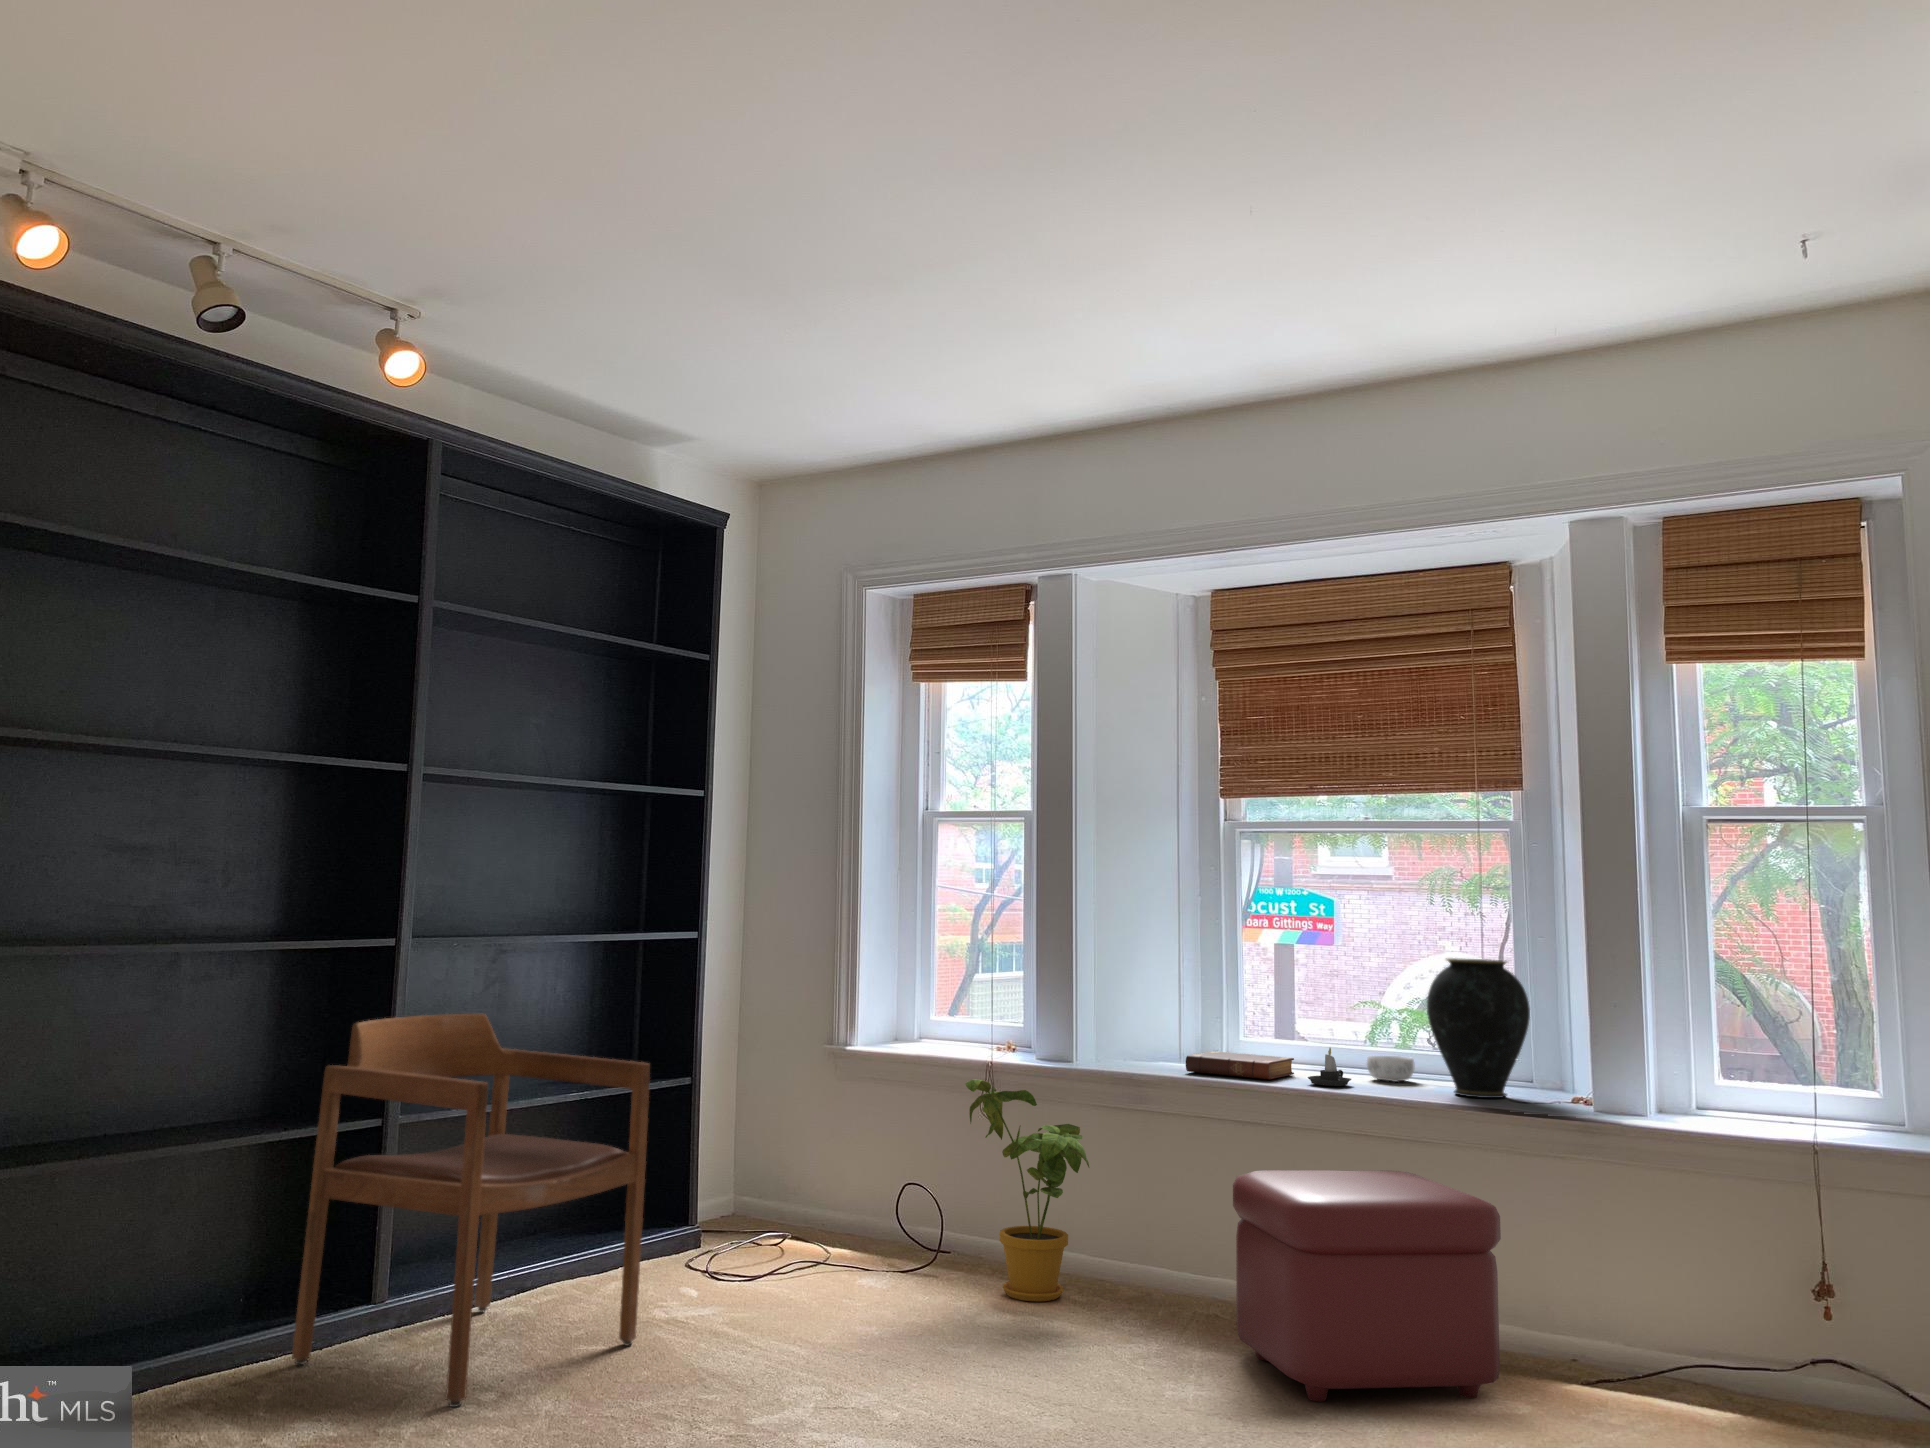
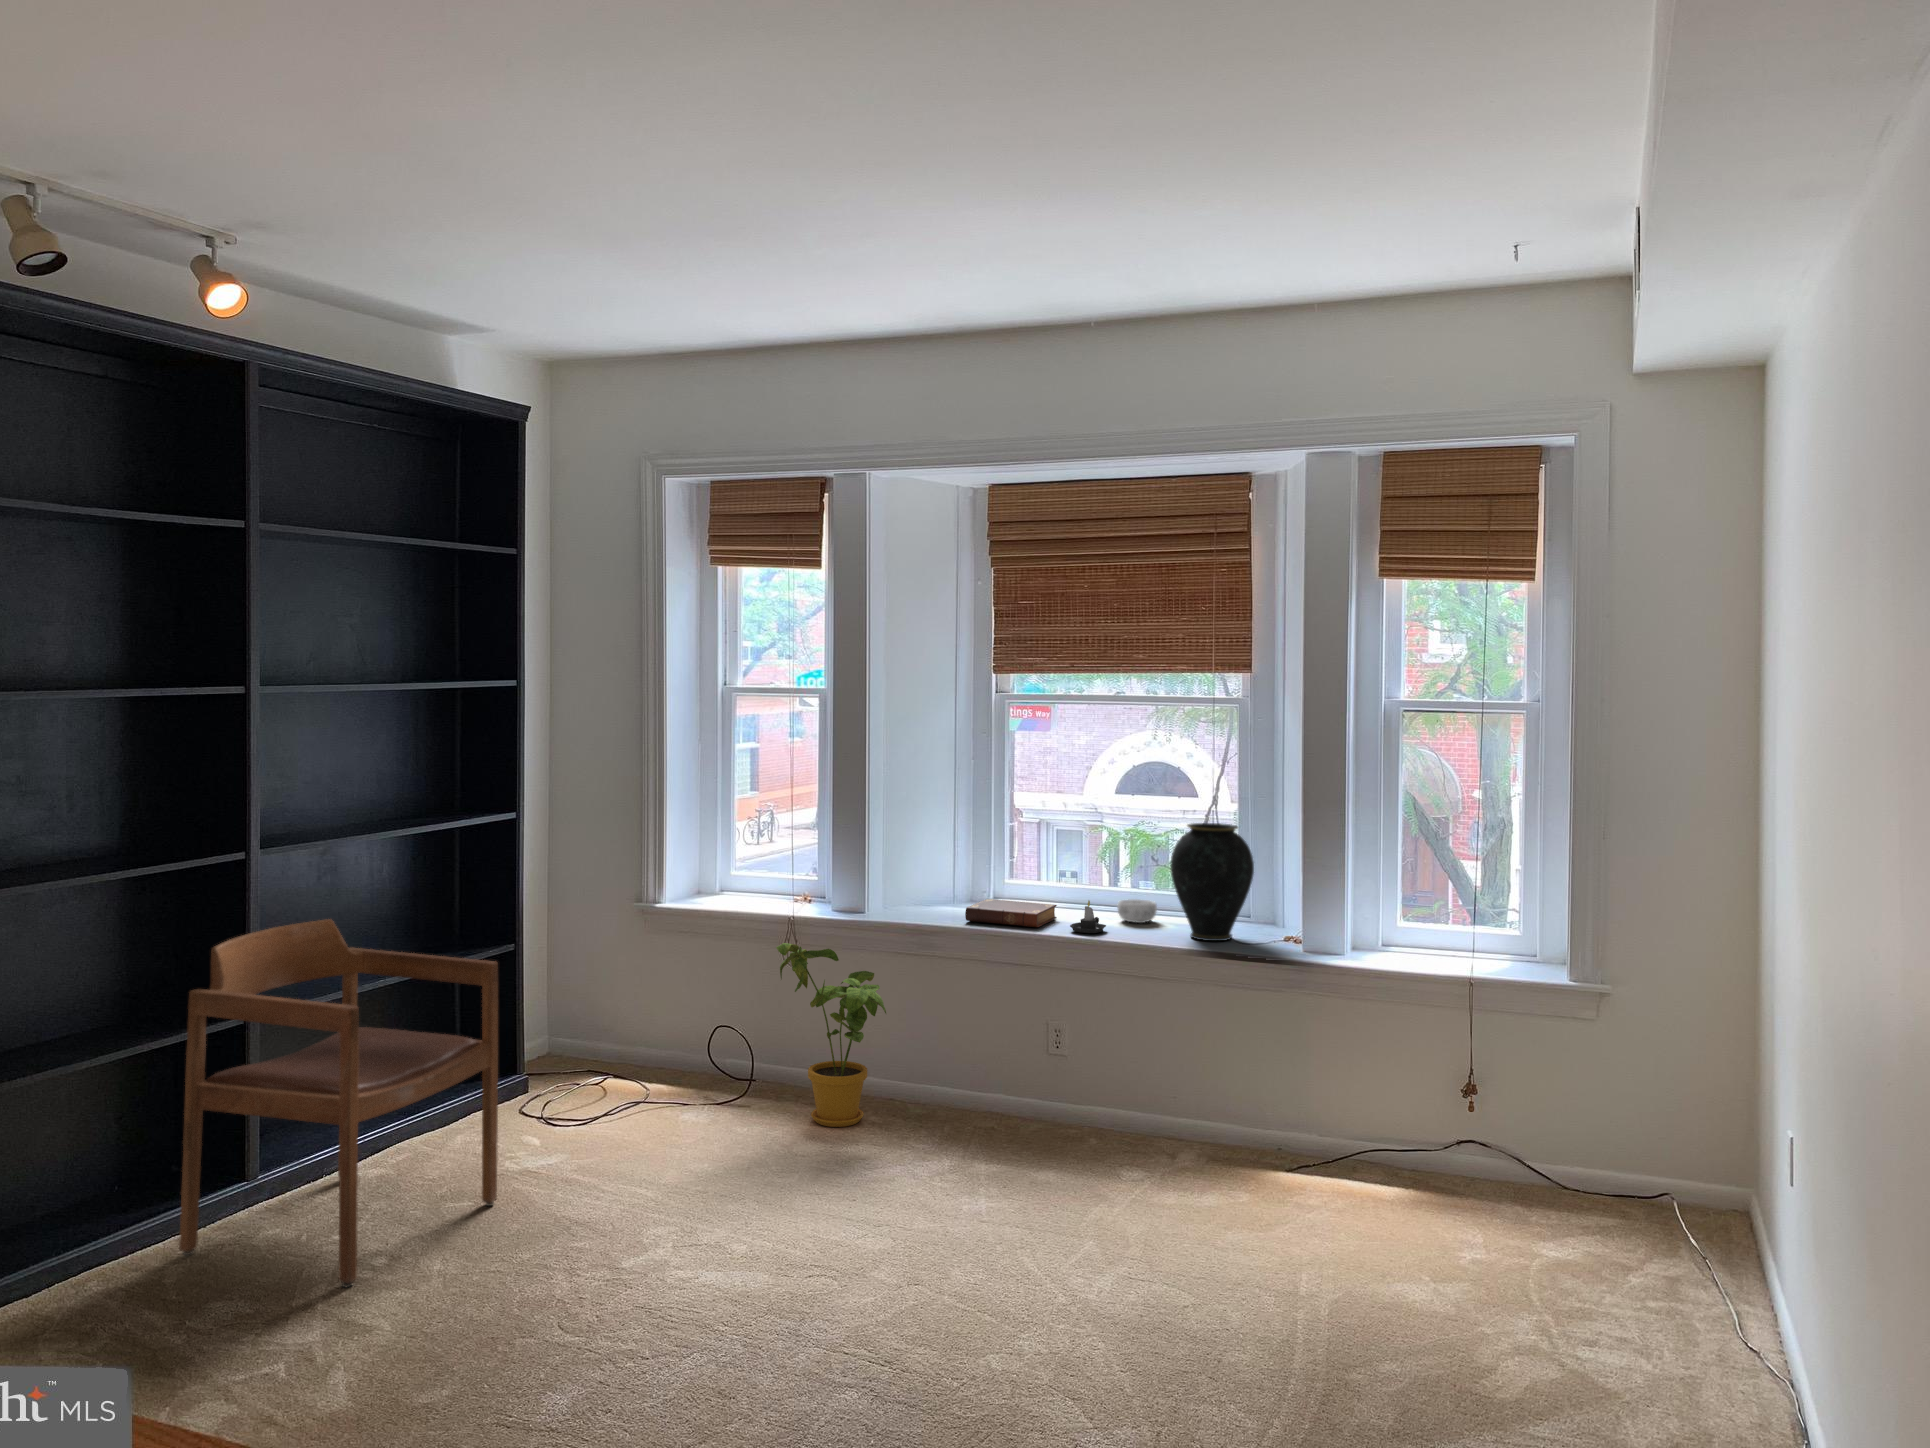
ottoman: present [1233,1170,1501,1402] -> none [1013,1011,1230,1210]

